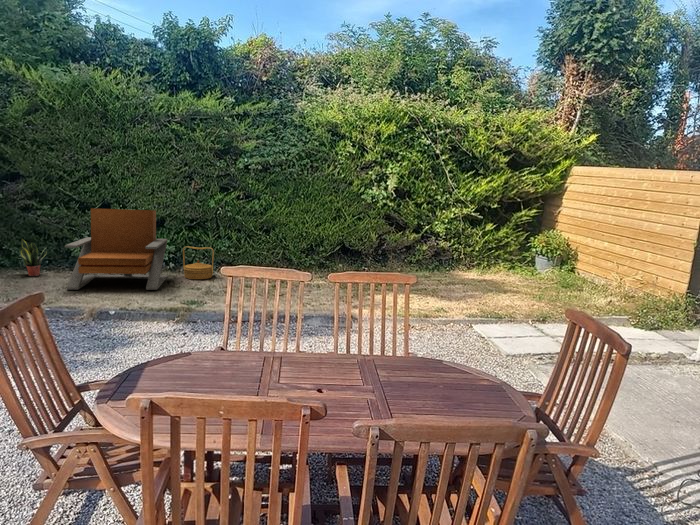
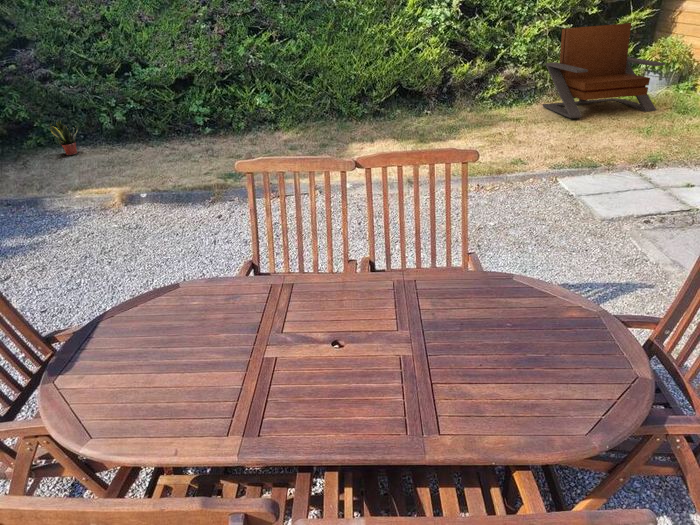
lounge chair: present [65,208,167,290] -> present [543,23,665,118]
woven basket: present [183,246,214,279] -> none [218,105,254,143]

